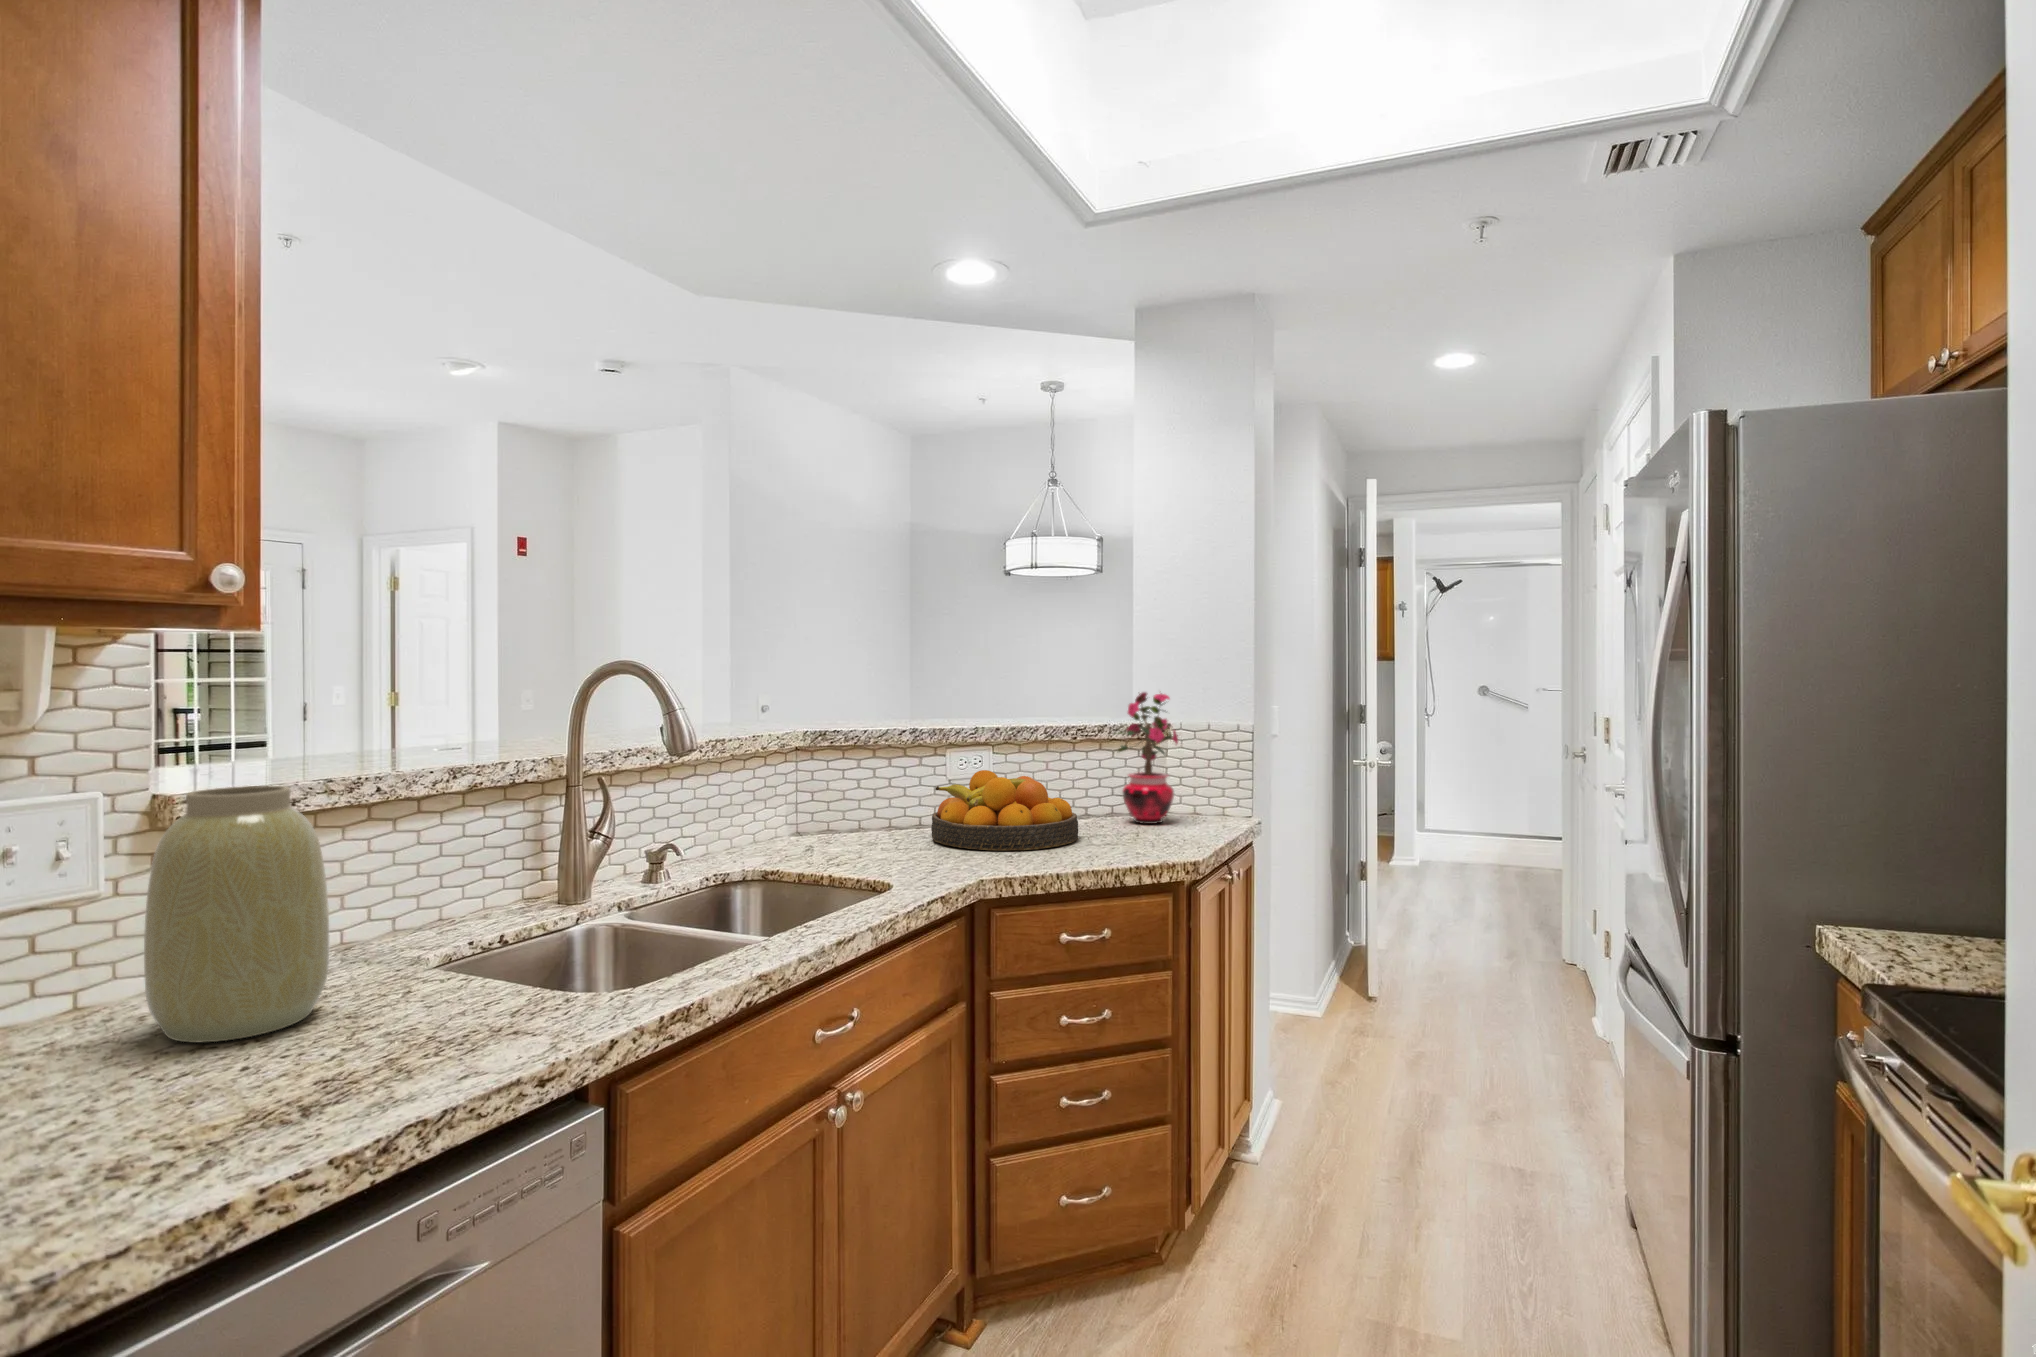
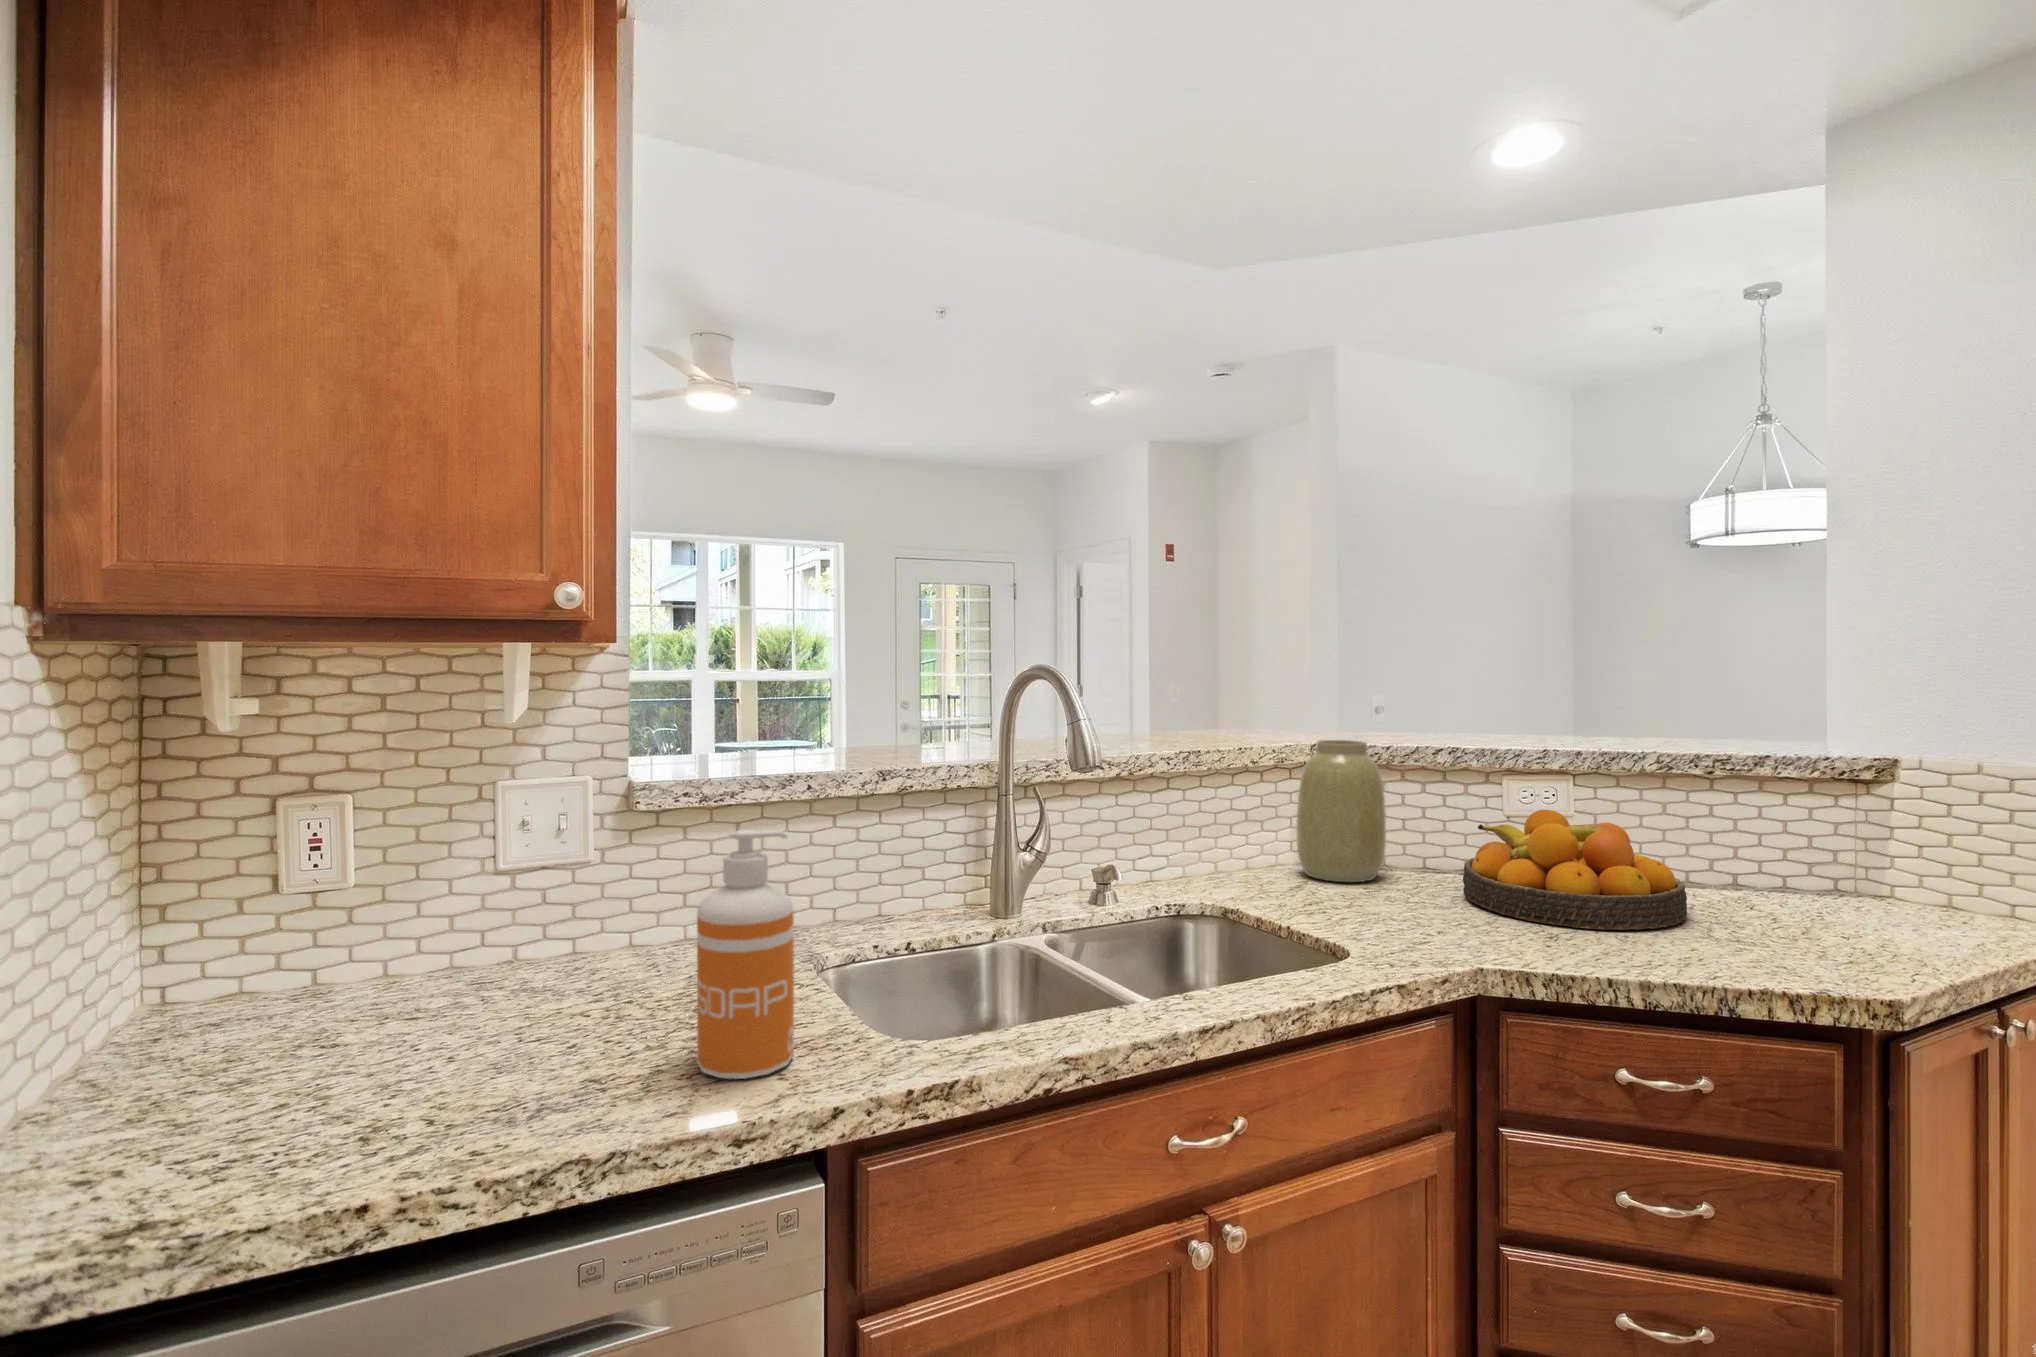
potted plant: present [1118,692,1178,824] -> none [1769,711,1903,913]
vase: present [144,786,329,1043] -> present [1296,740,1386,882]
soap dispenser: none [427,808,529,1048] -> present [697,830,794,1079]

